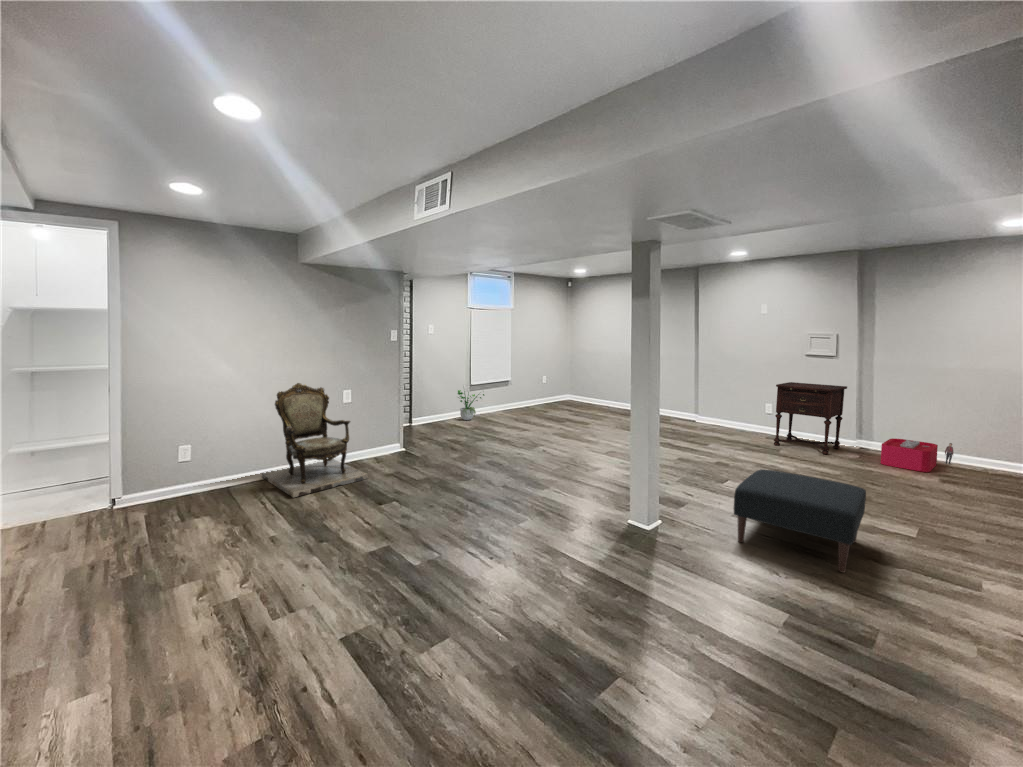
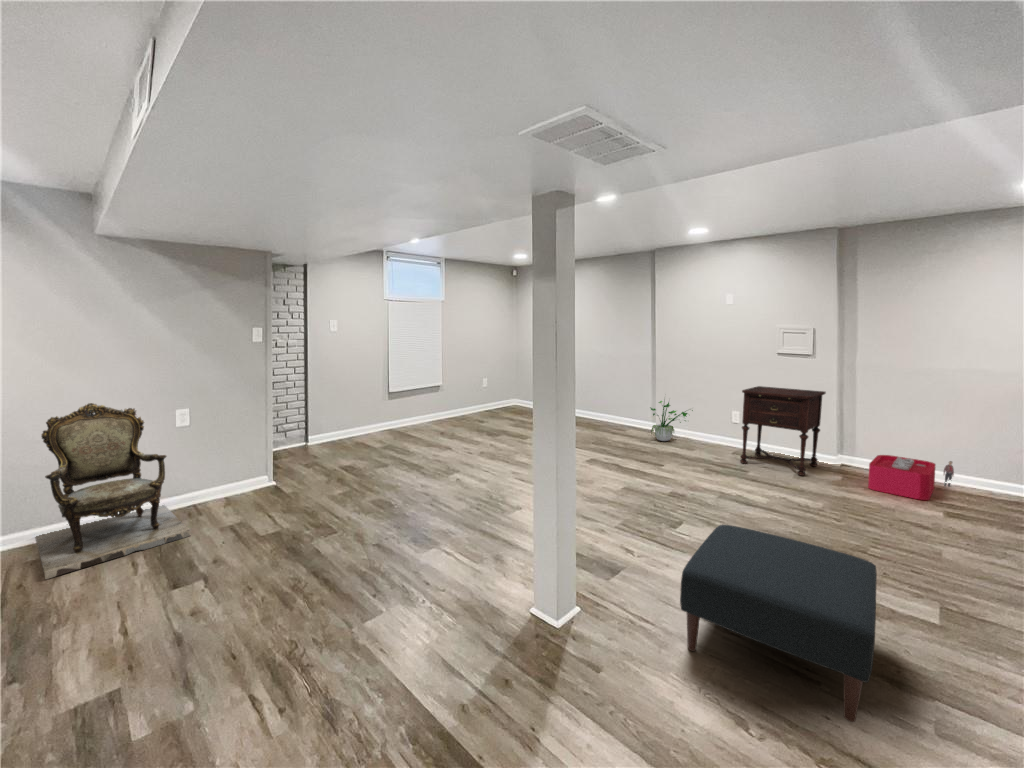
potted plant: present [458,390,484,420] -> present [651,401,693,441]

